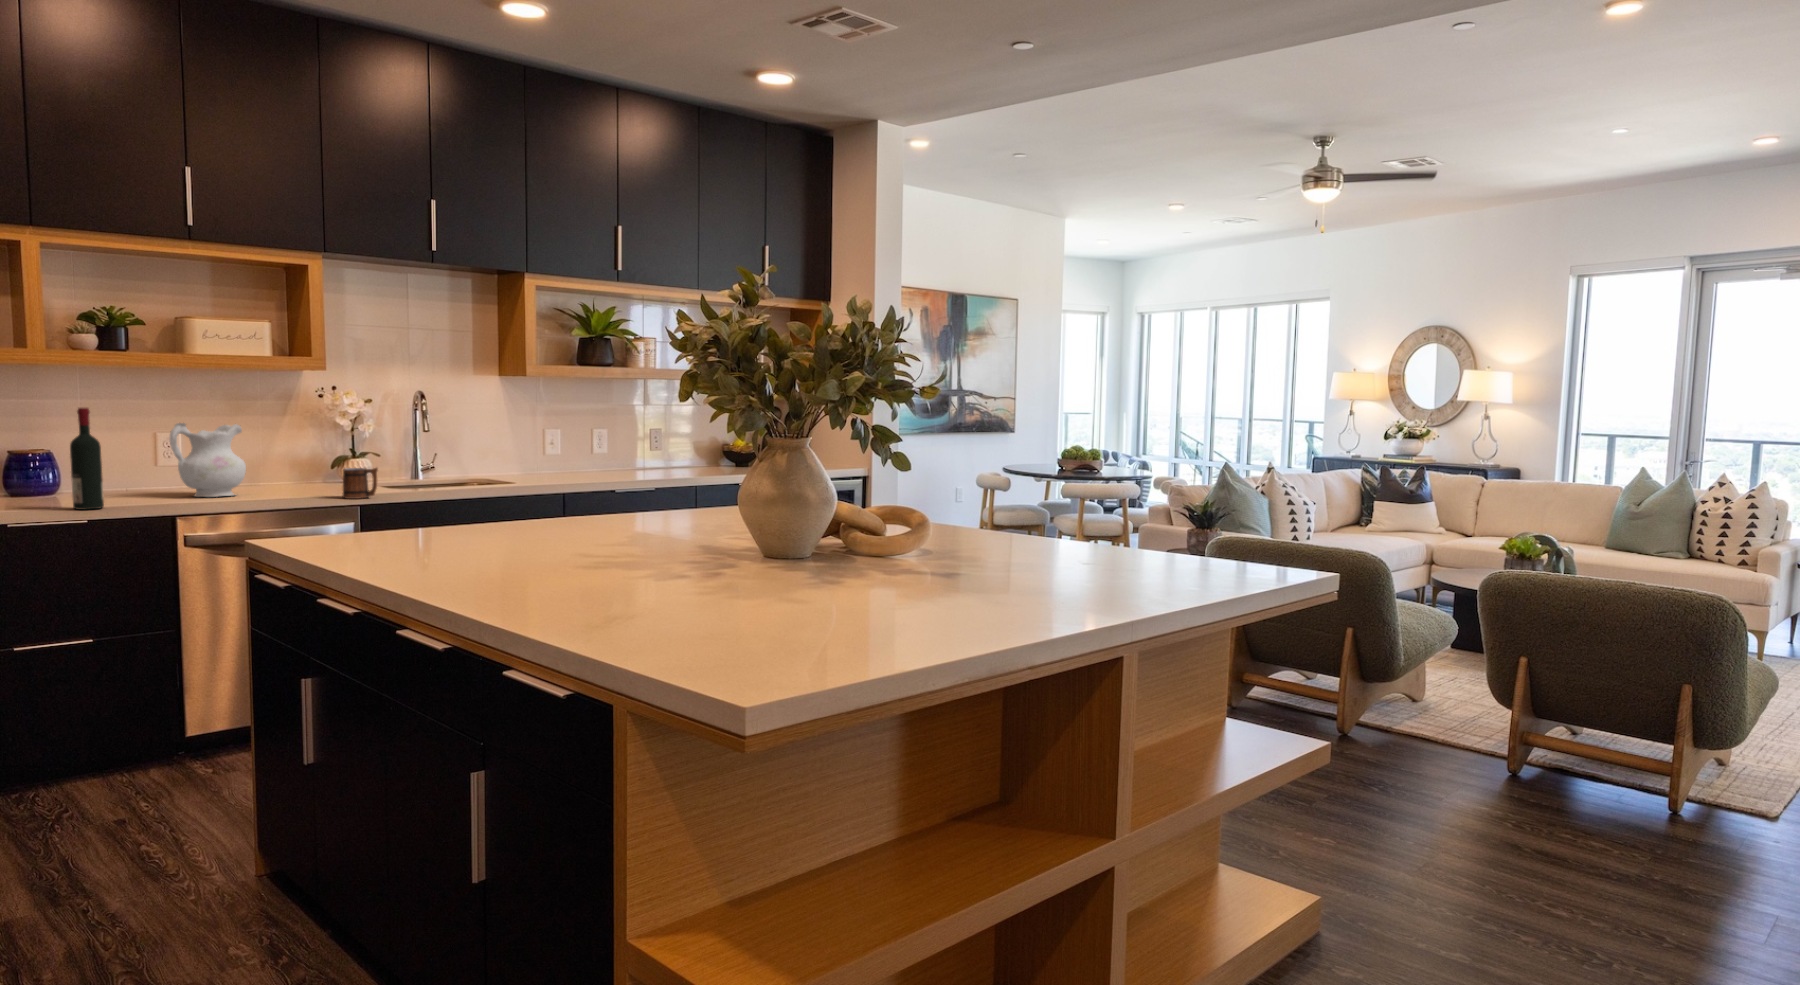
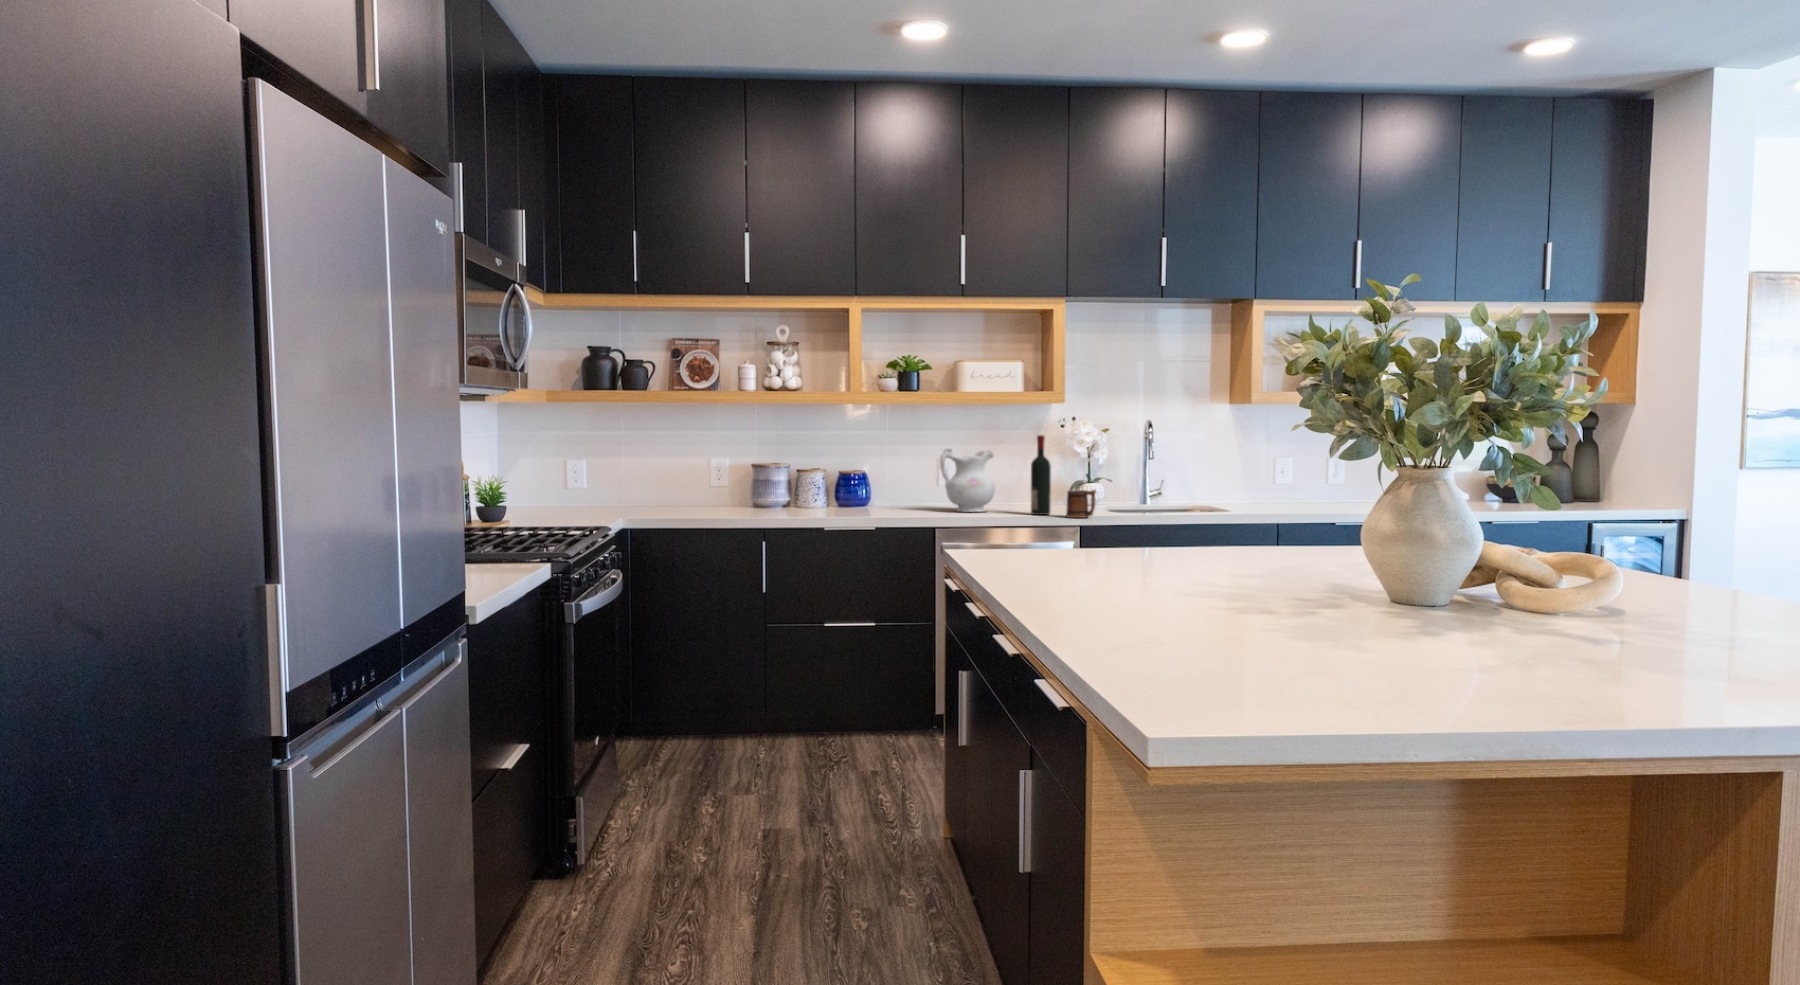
wine bottle: present [70,408,104,510] -> present [1031,435,1051,515]

